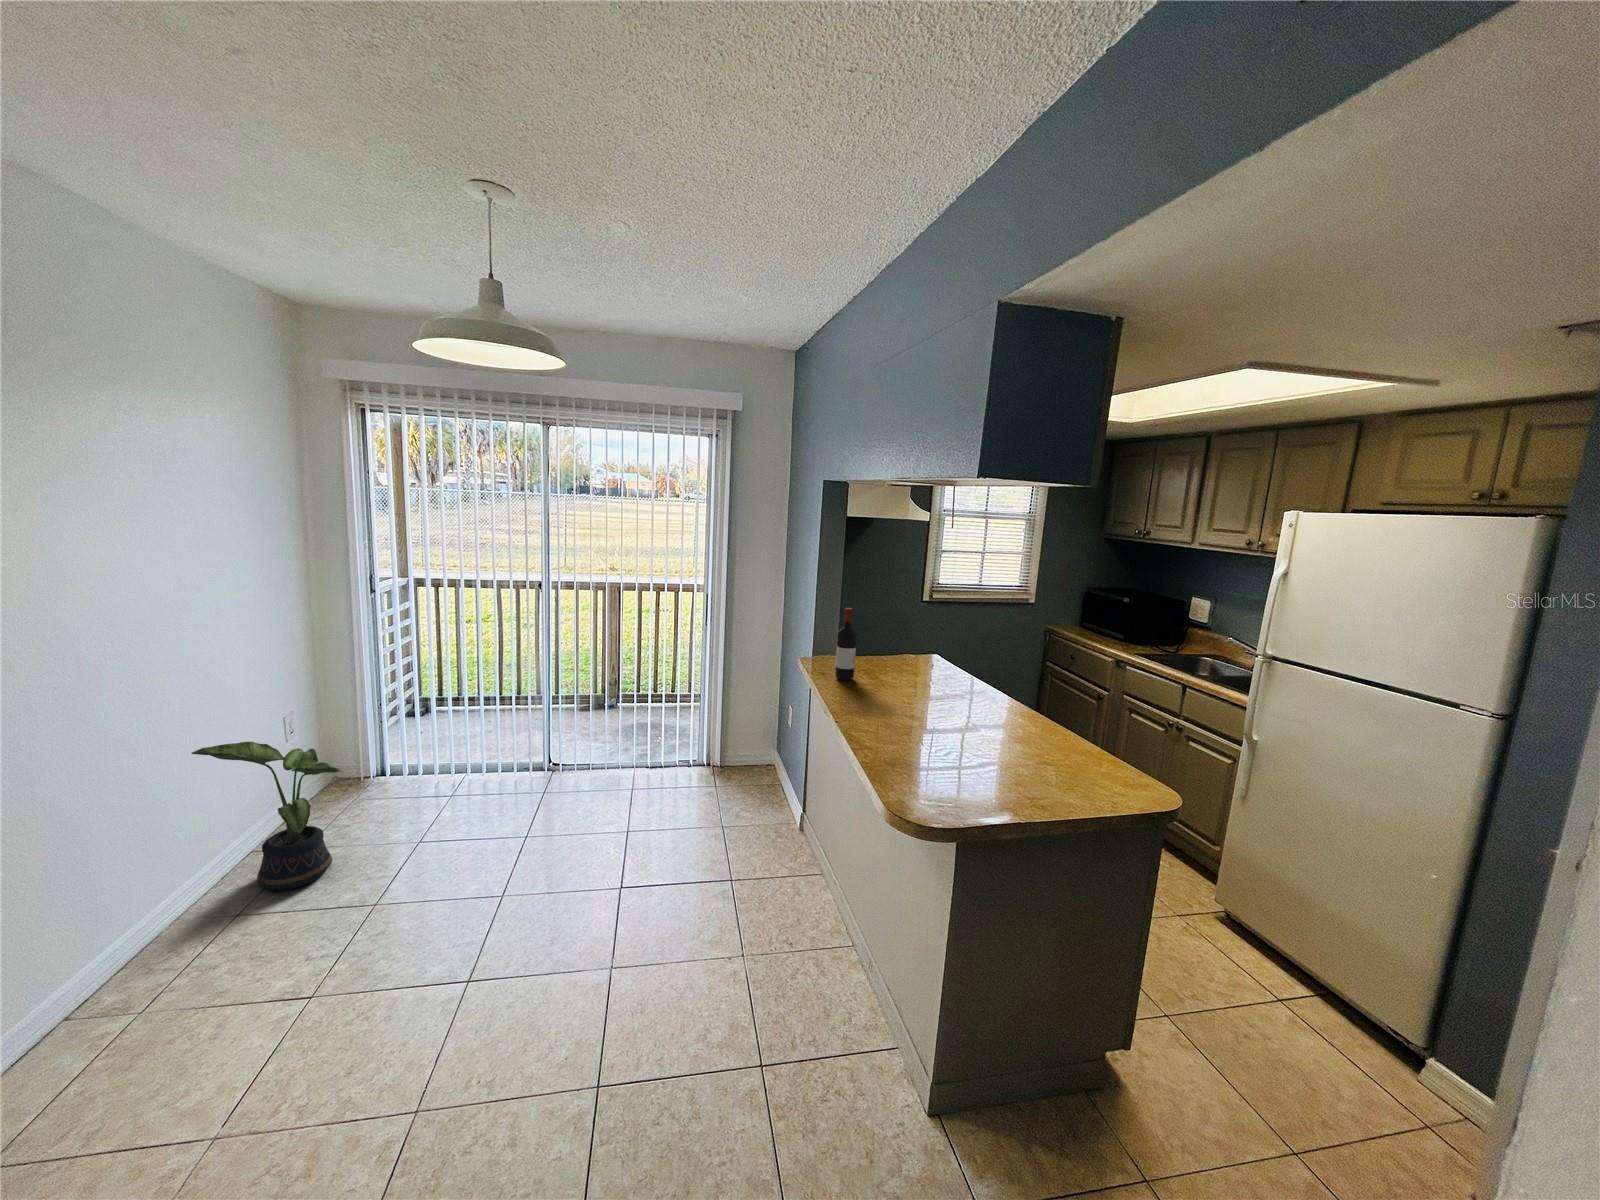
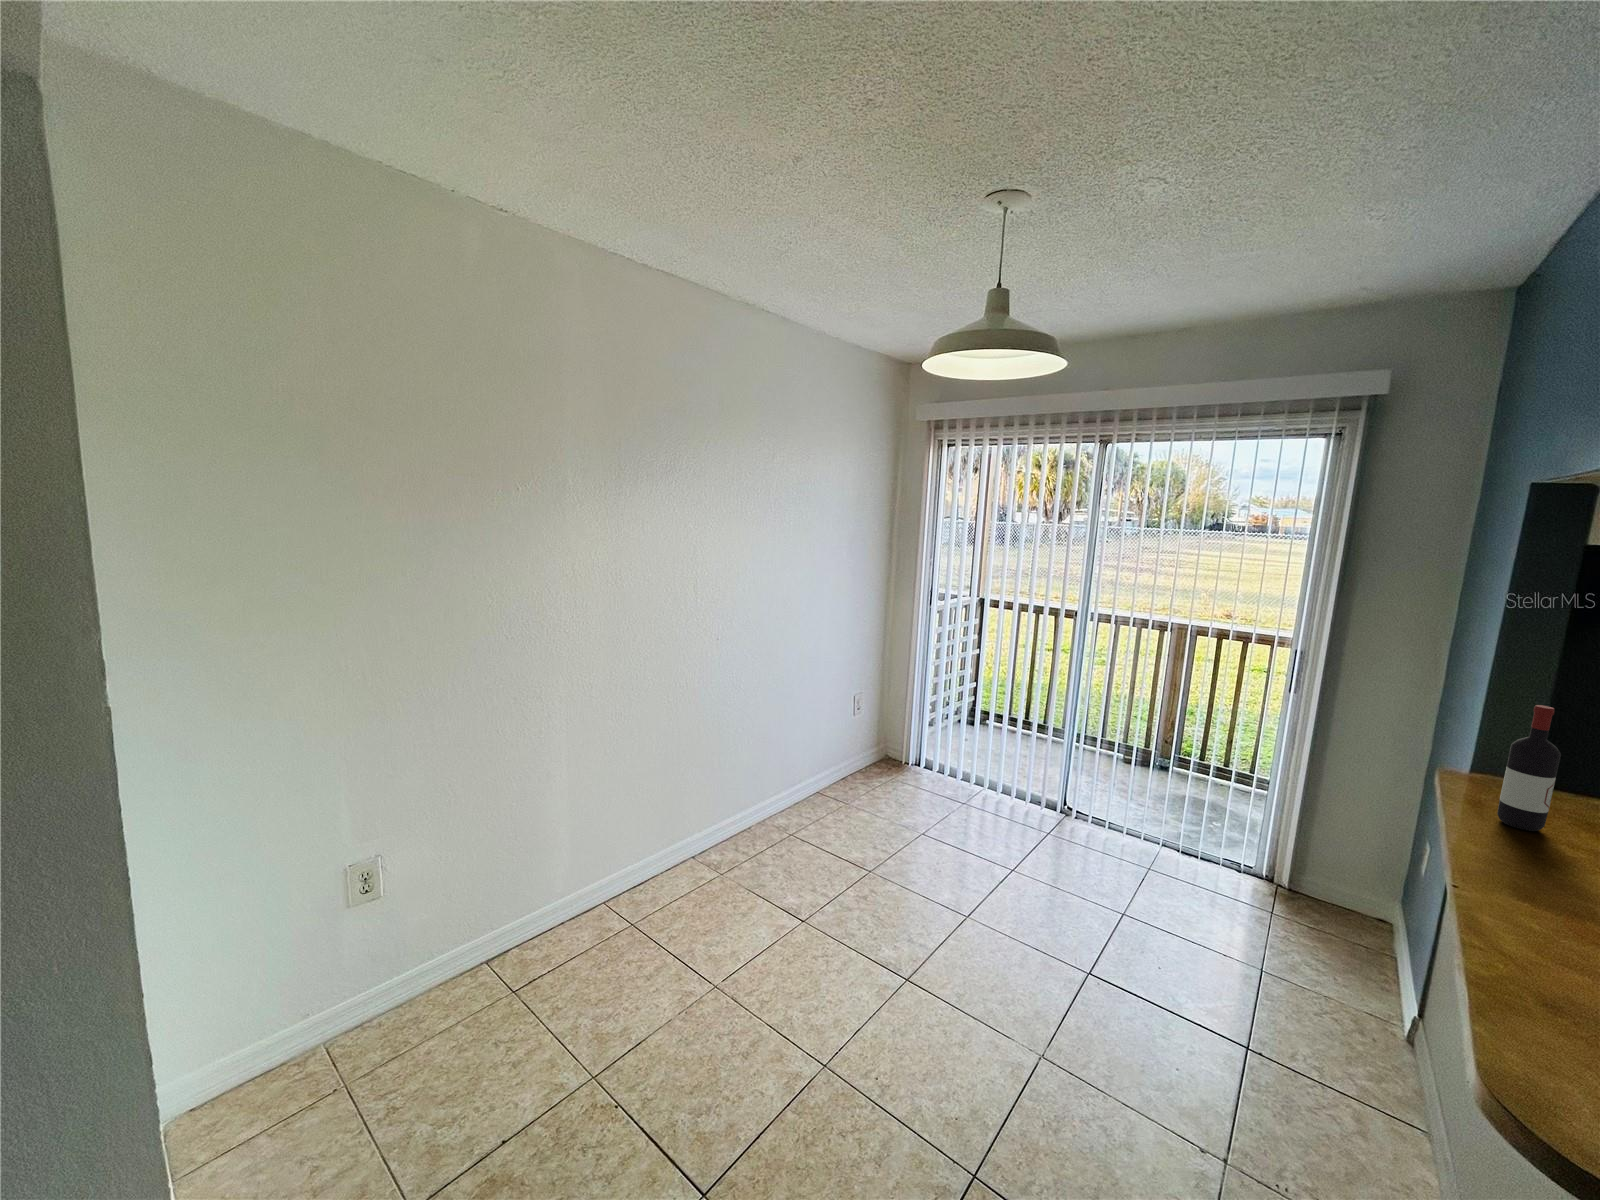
potted plant: present [191,742,343,890] -> none [793,703,876,832]

